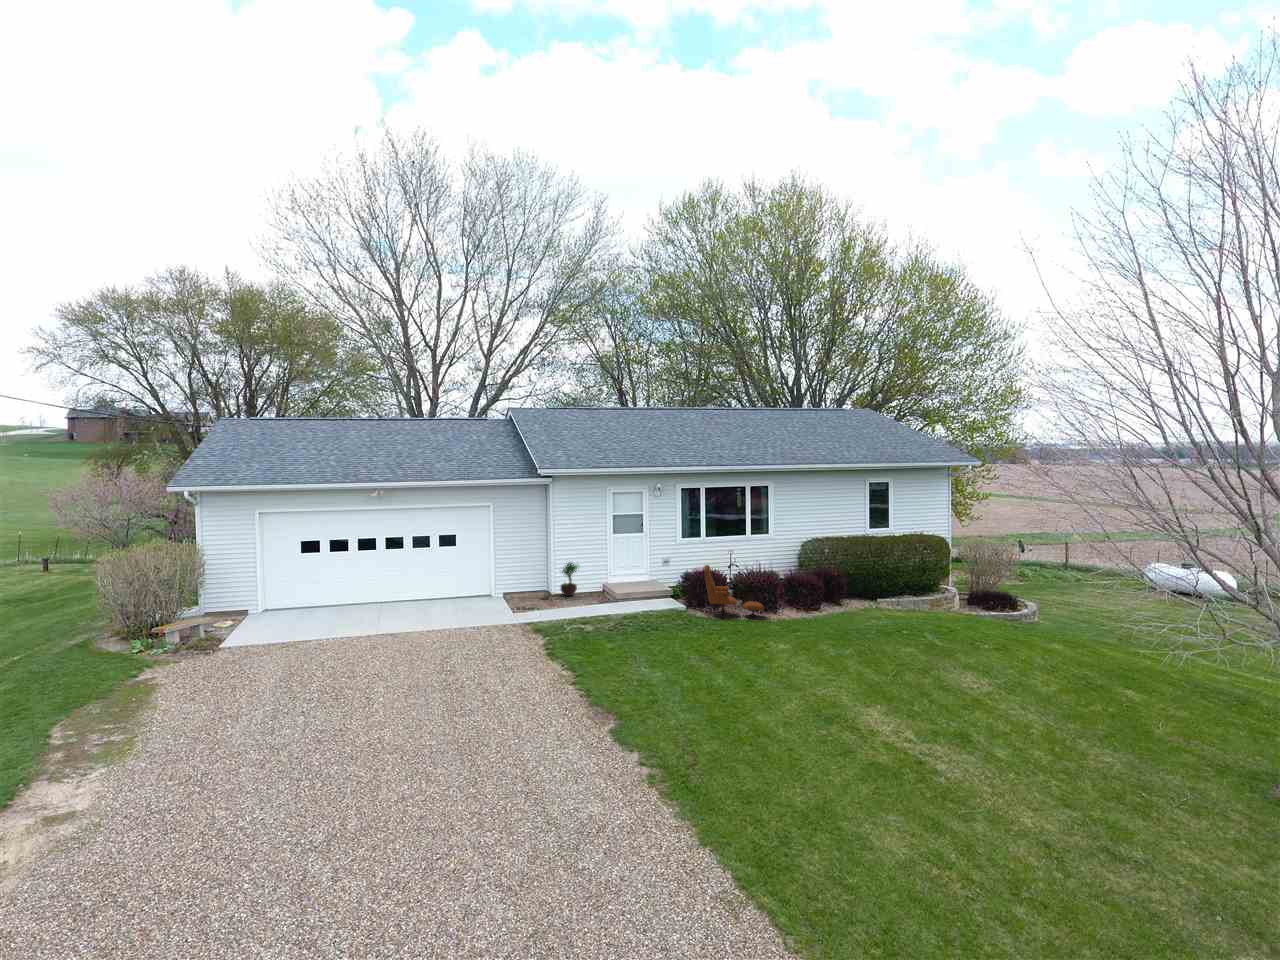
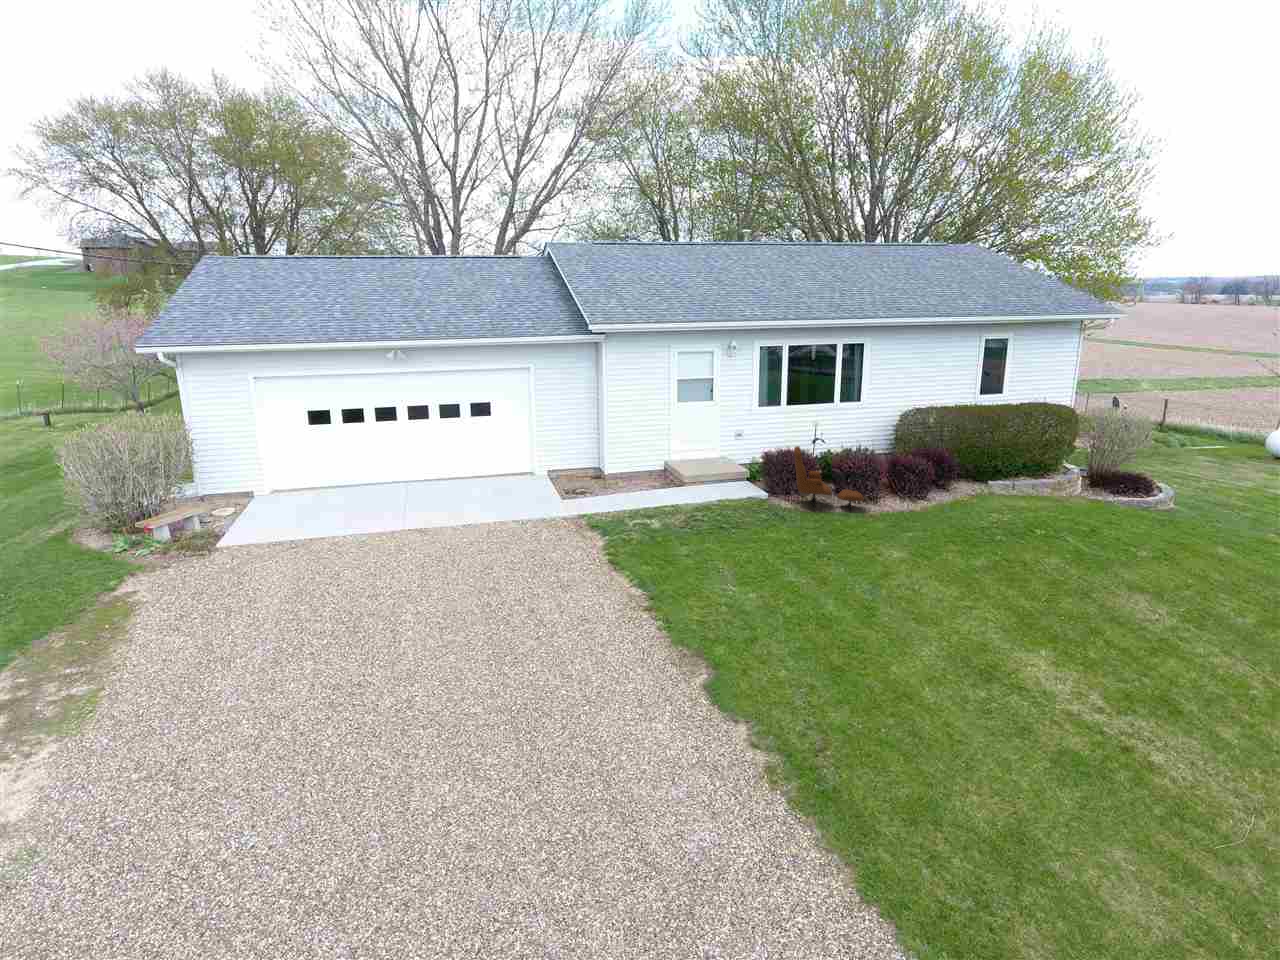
potted tree: present [561,562,577,596] -> none [616,432,642,474]

